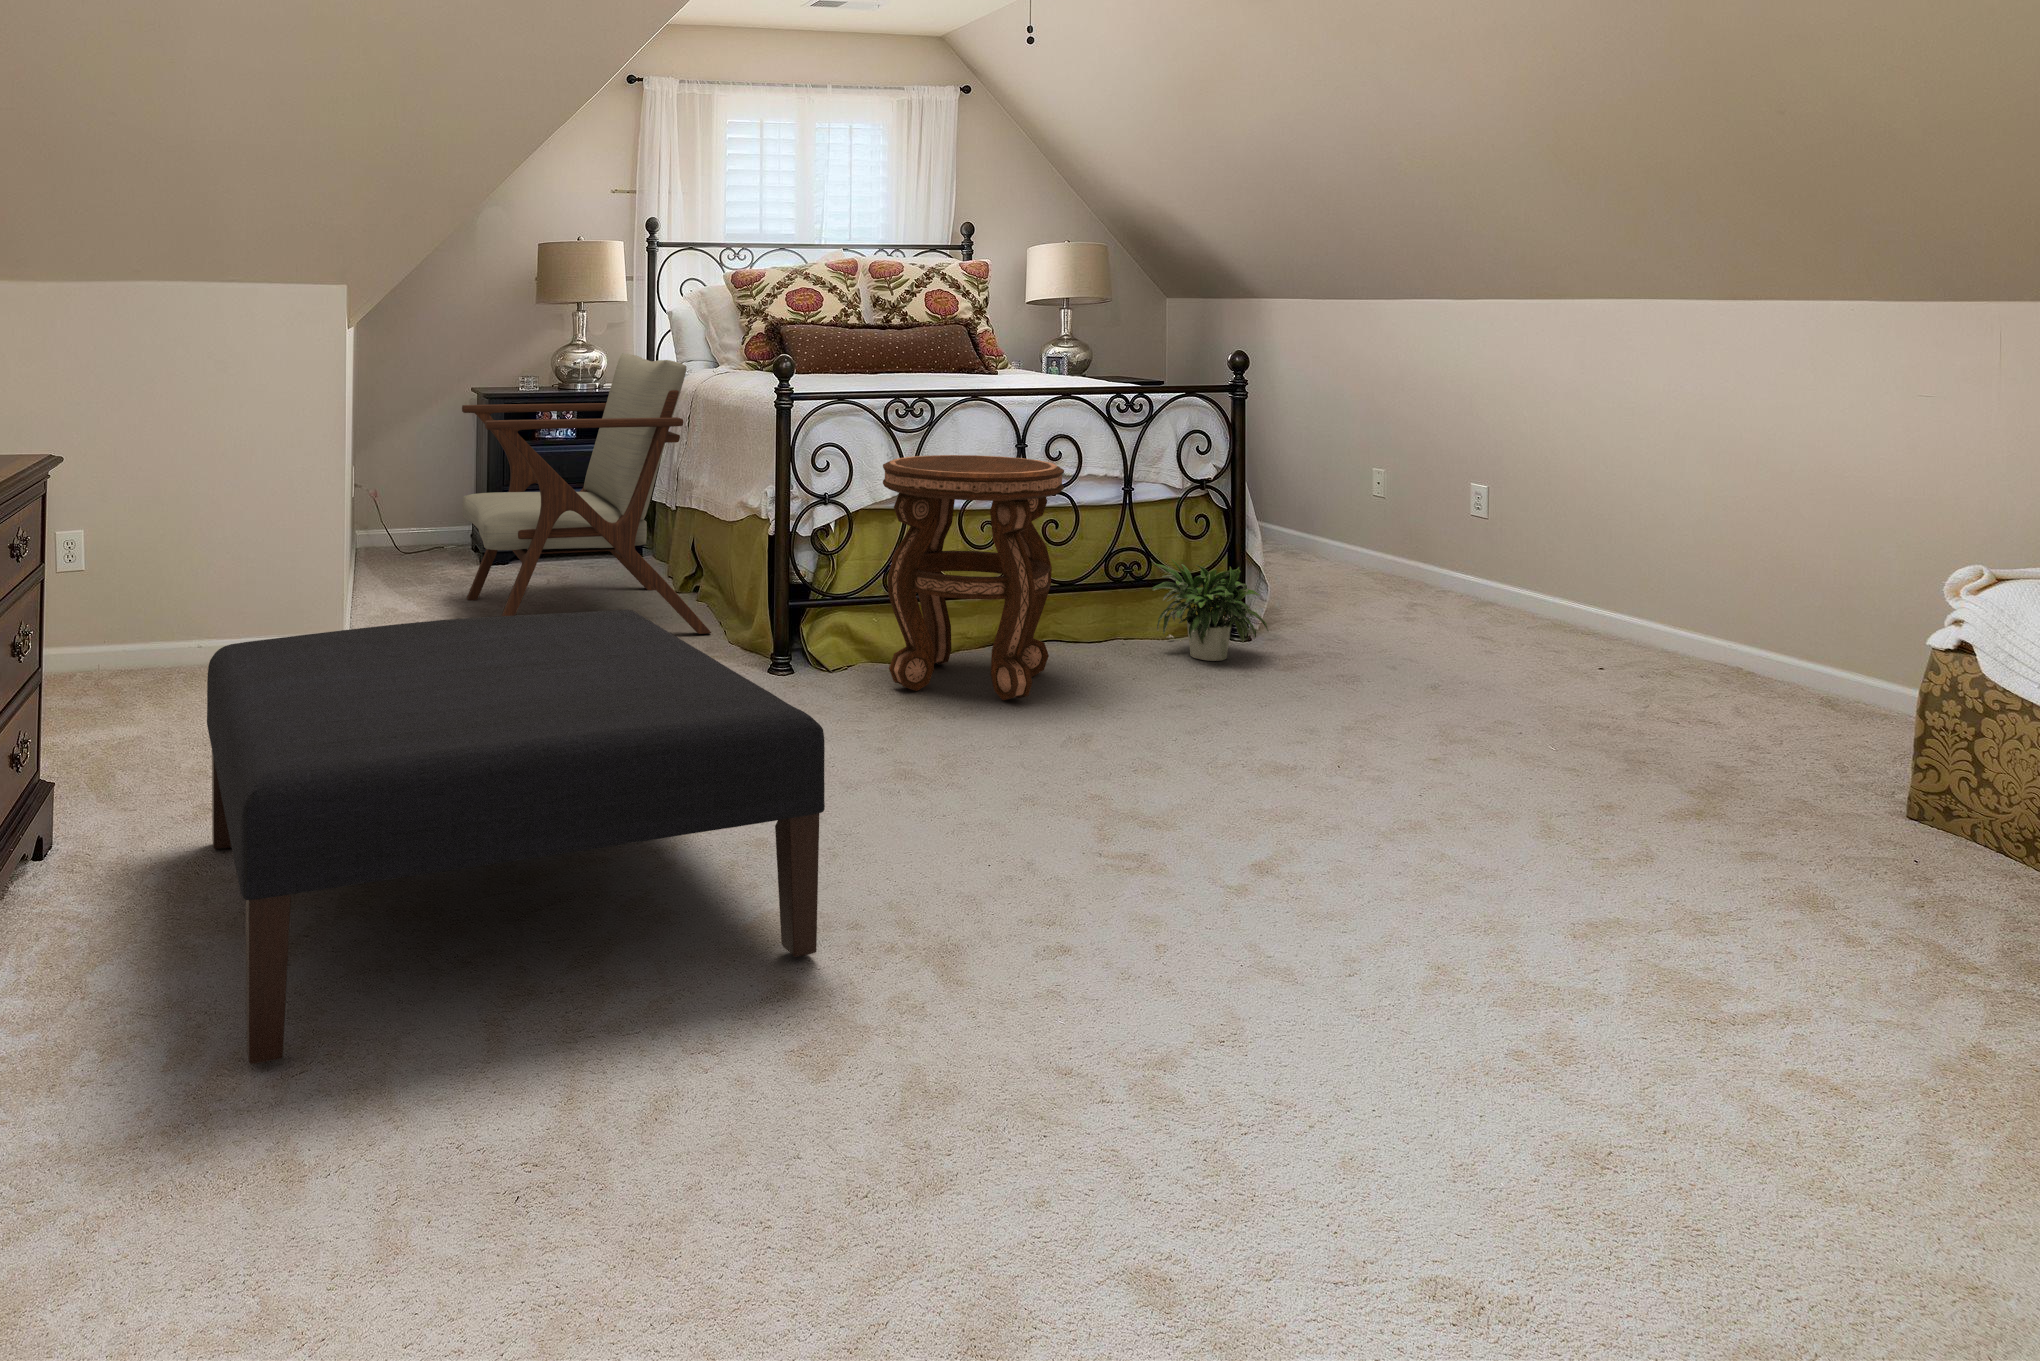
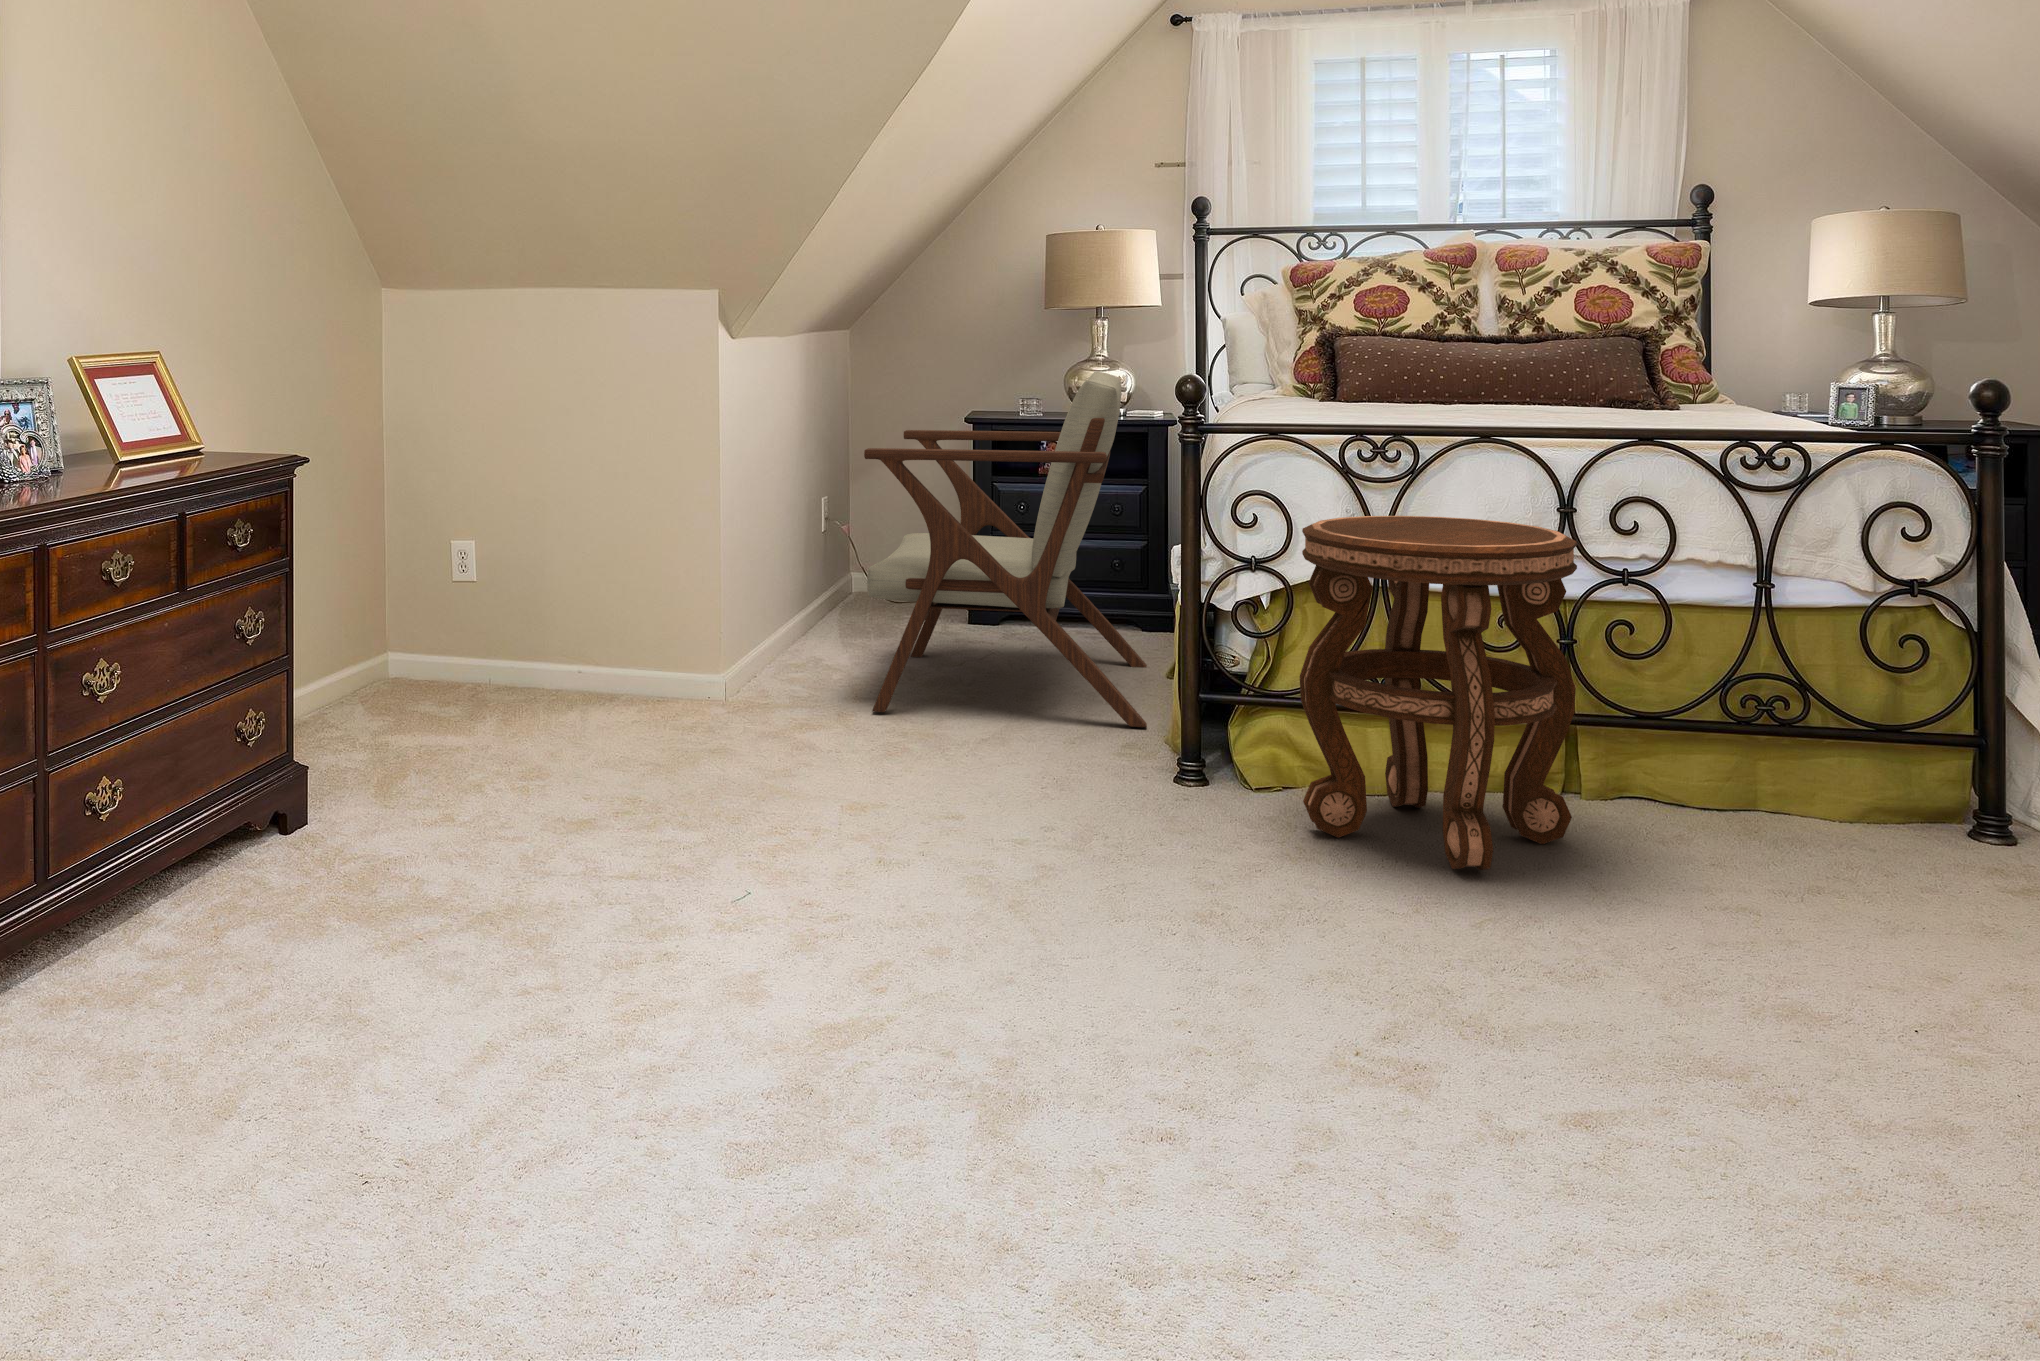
potted plant: present [1121,559,1269,661] -> none [1753,696,1997,867]
ottoman: present [207,610,825,1064] -> none [159,668,856,1129]

